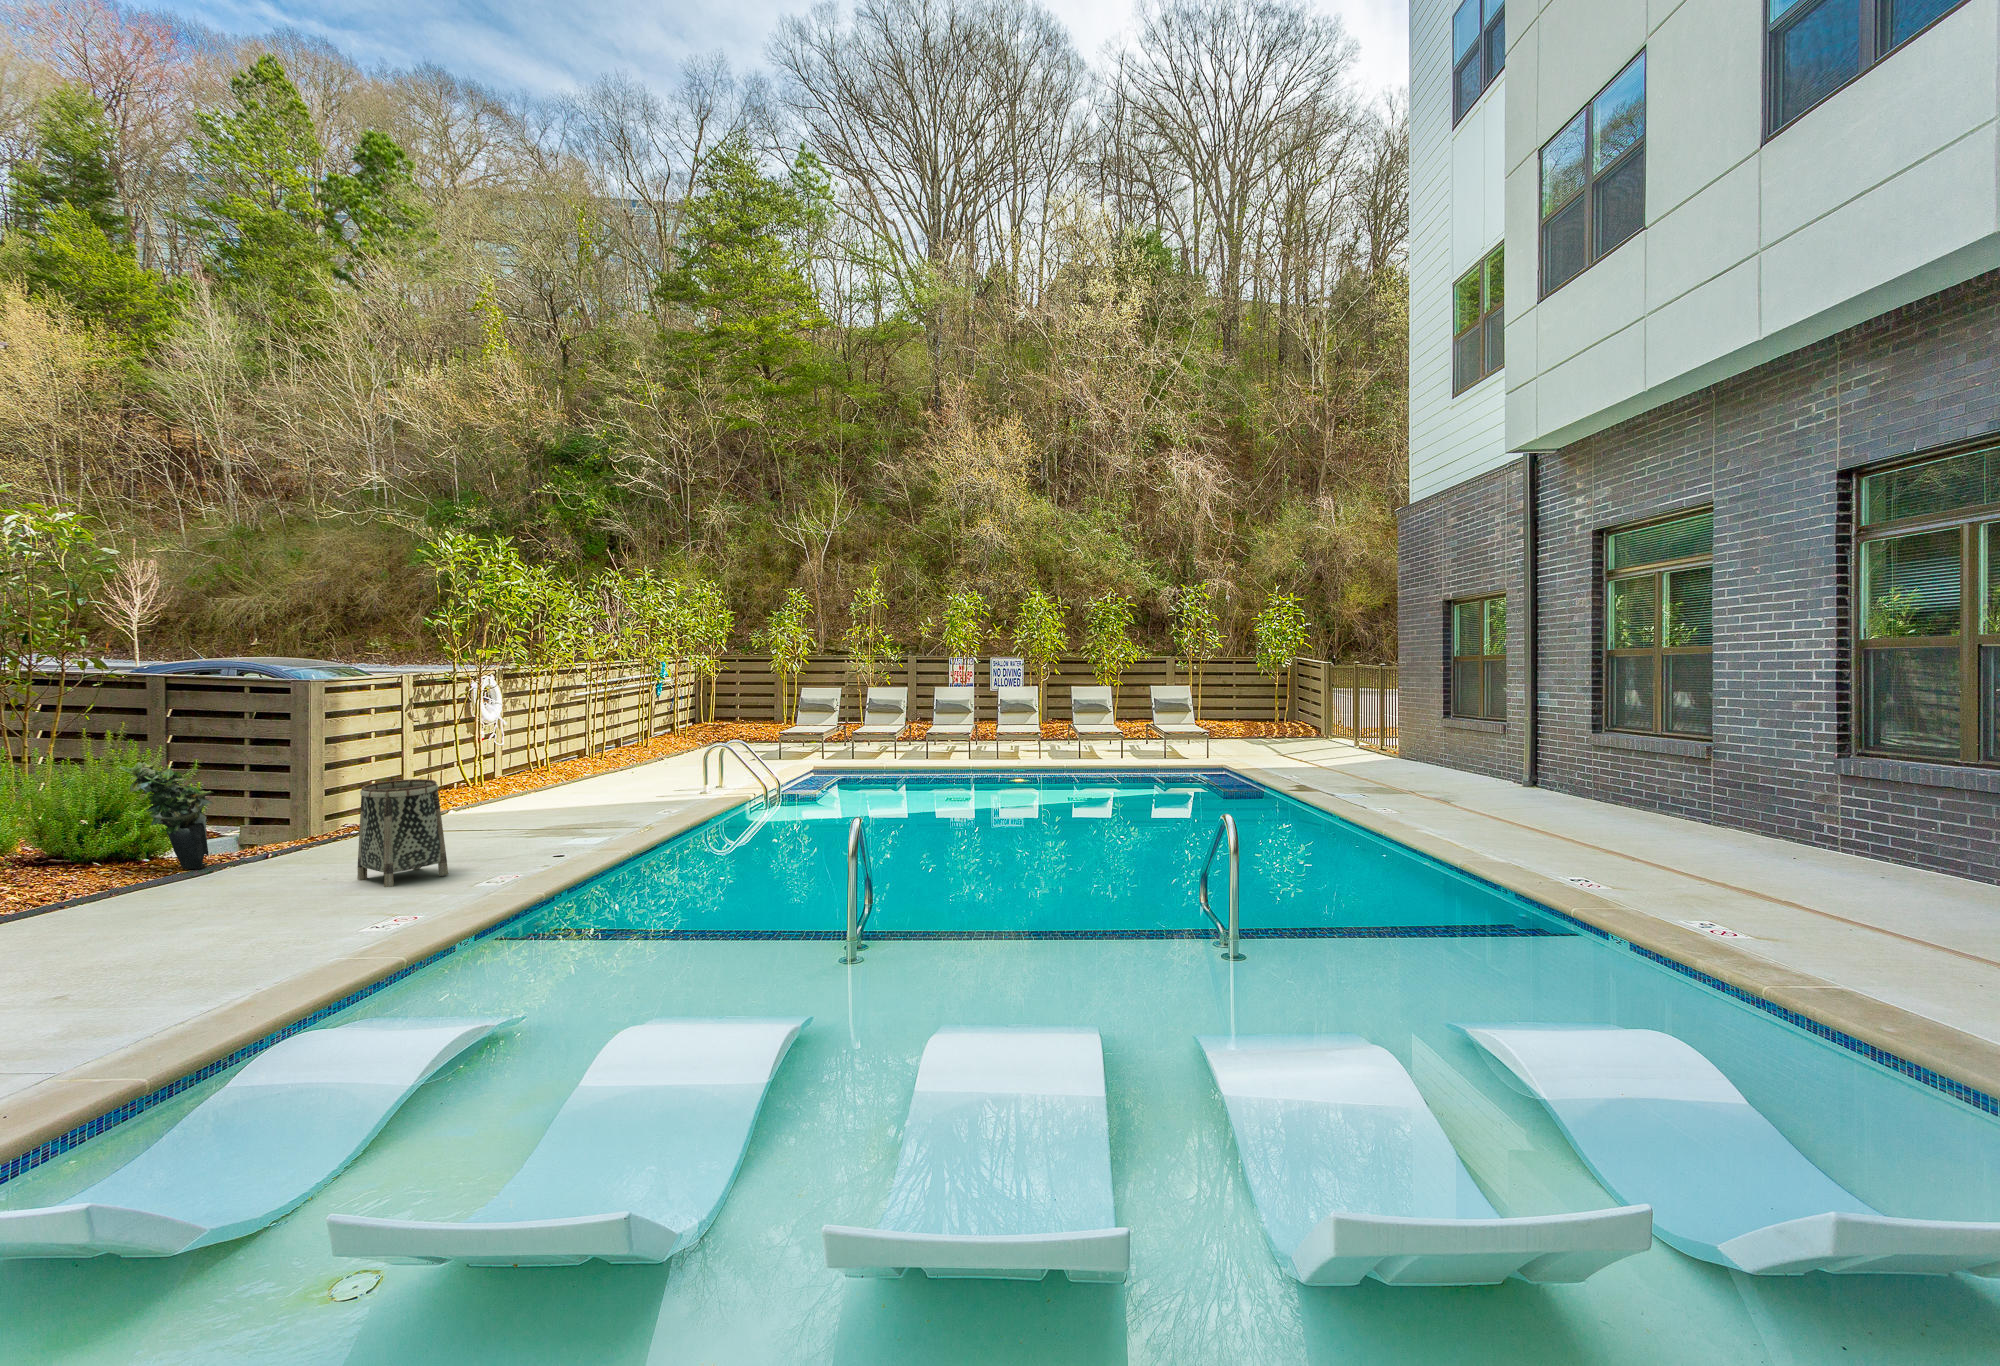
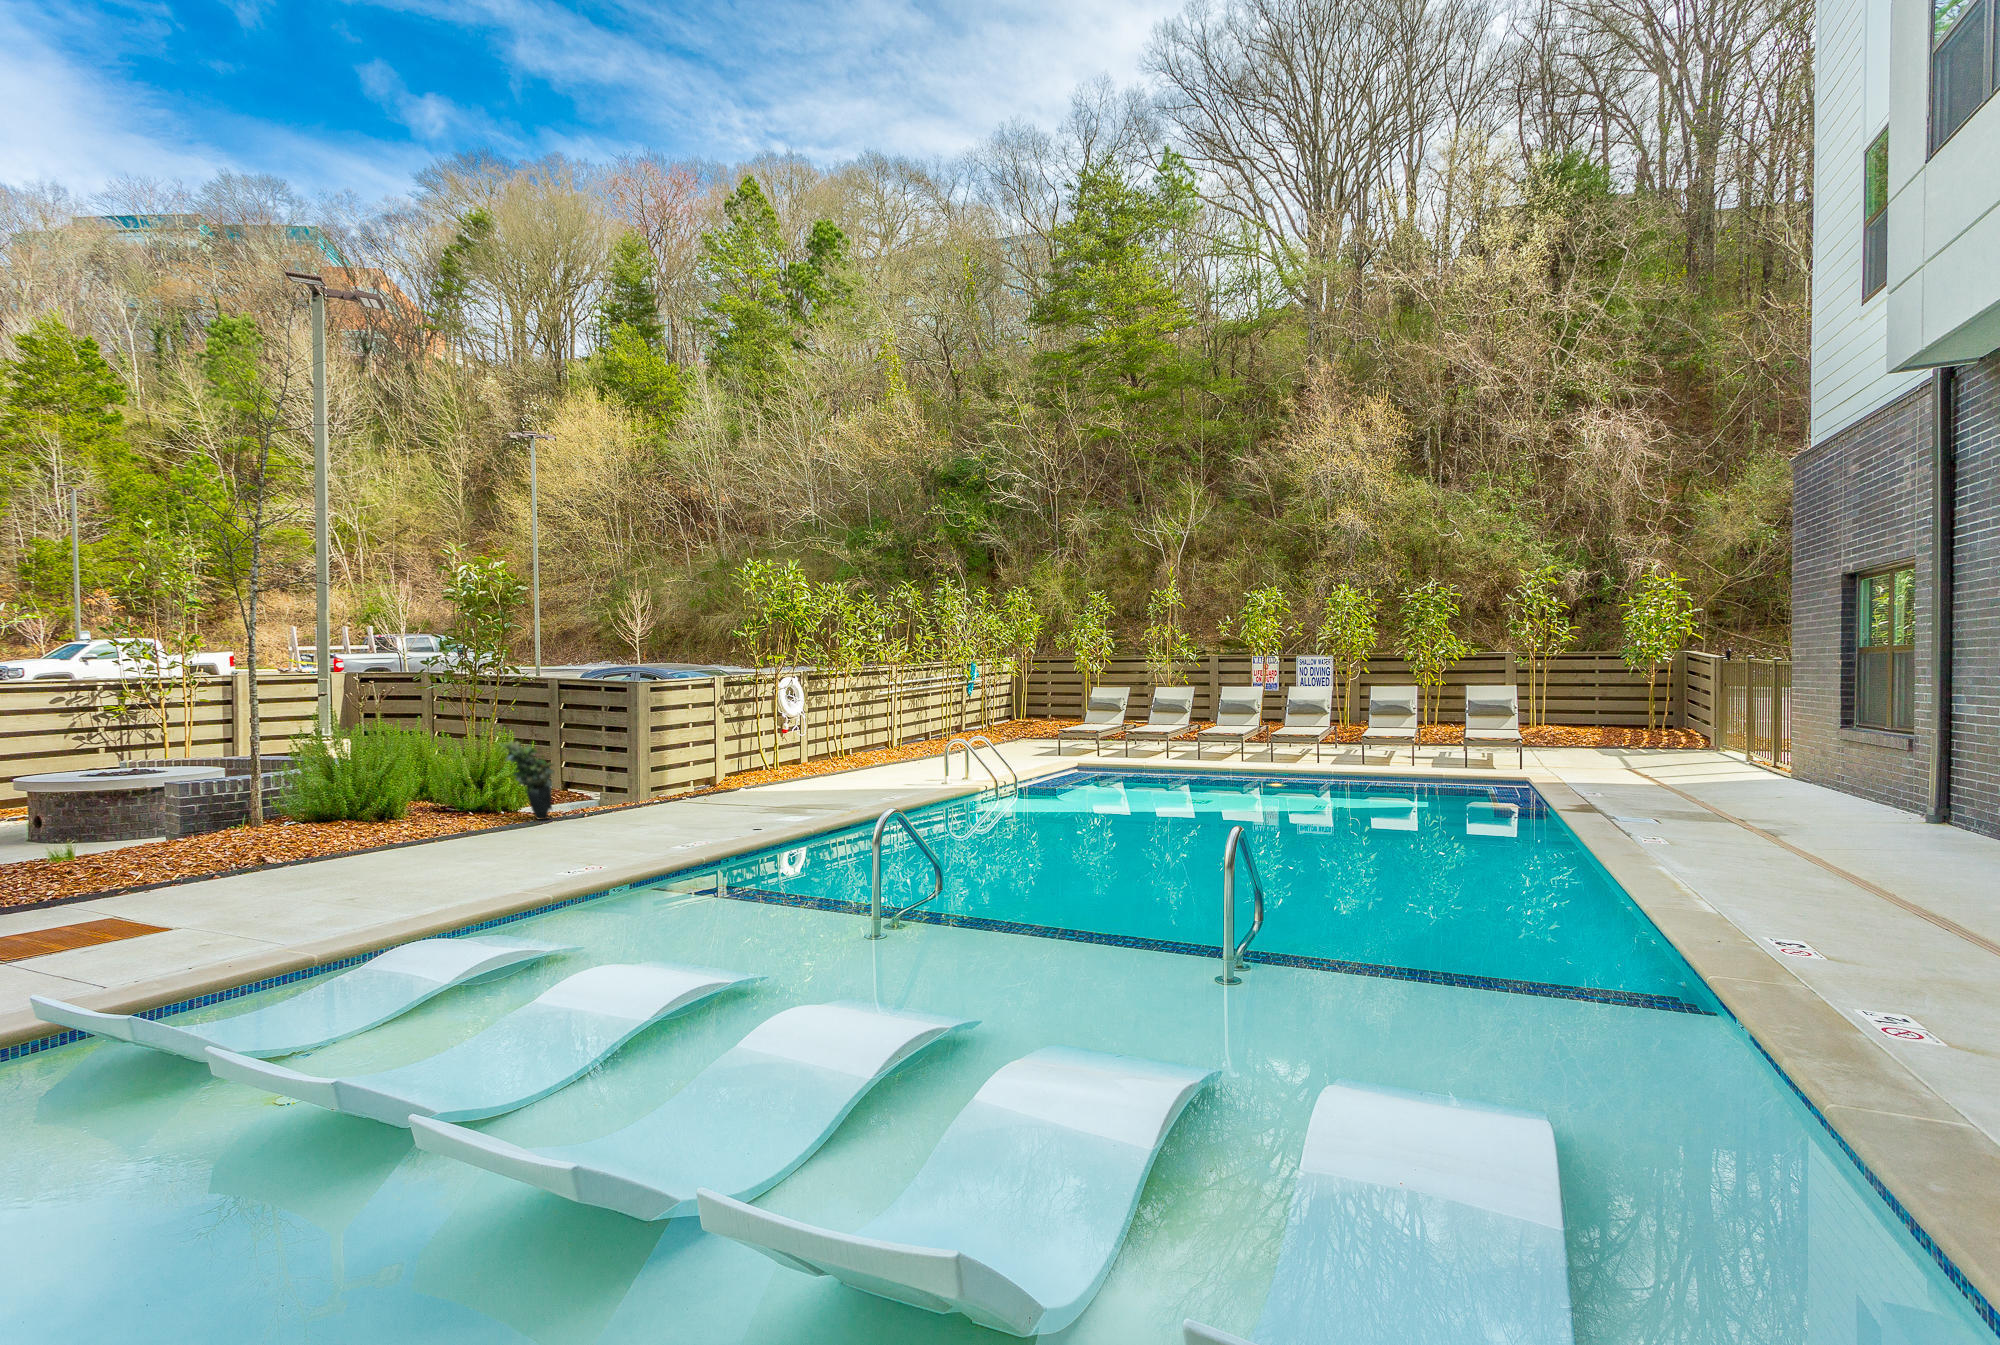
basket: present [357,779,448,887] -> none [624,759,684,842]

